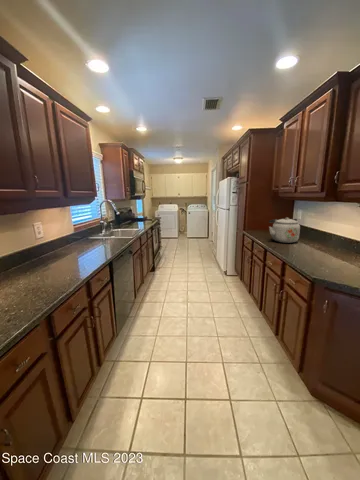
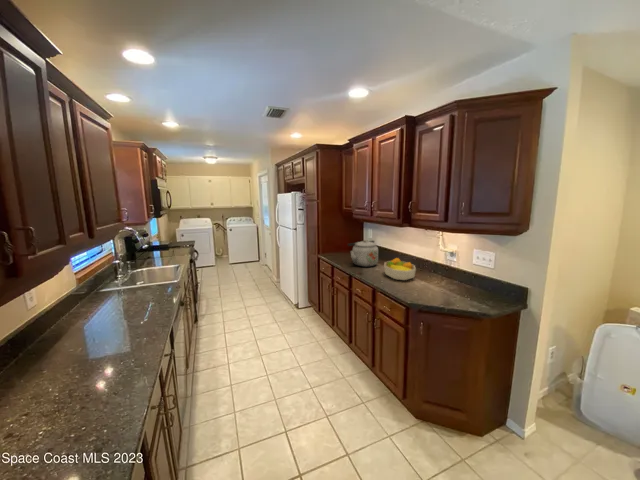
fruit bowl: none [300,235,337,257] -> present [384,258,416,280]

